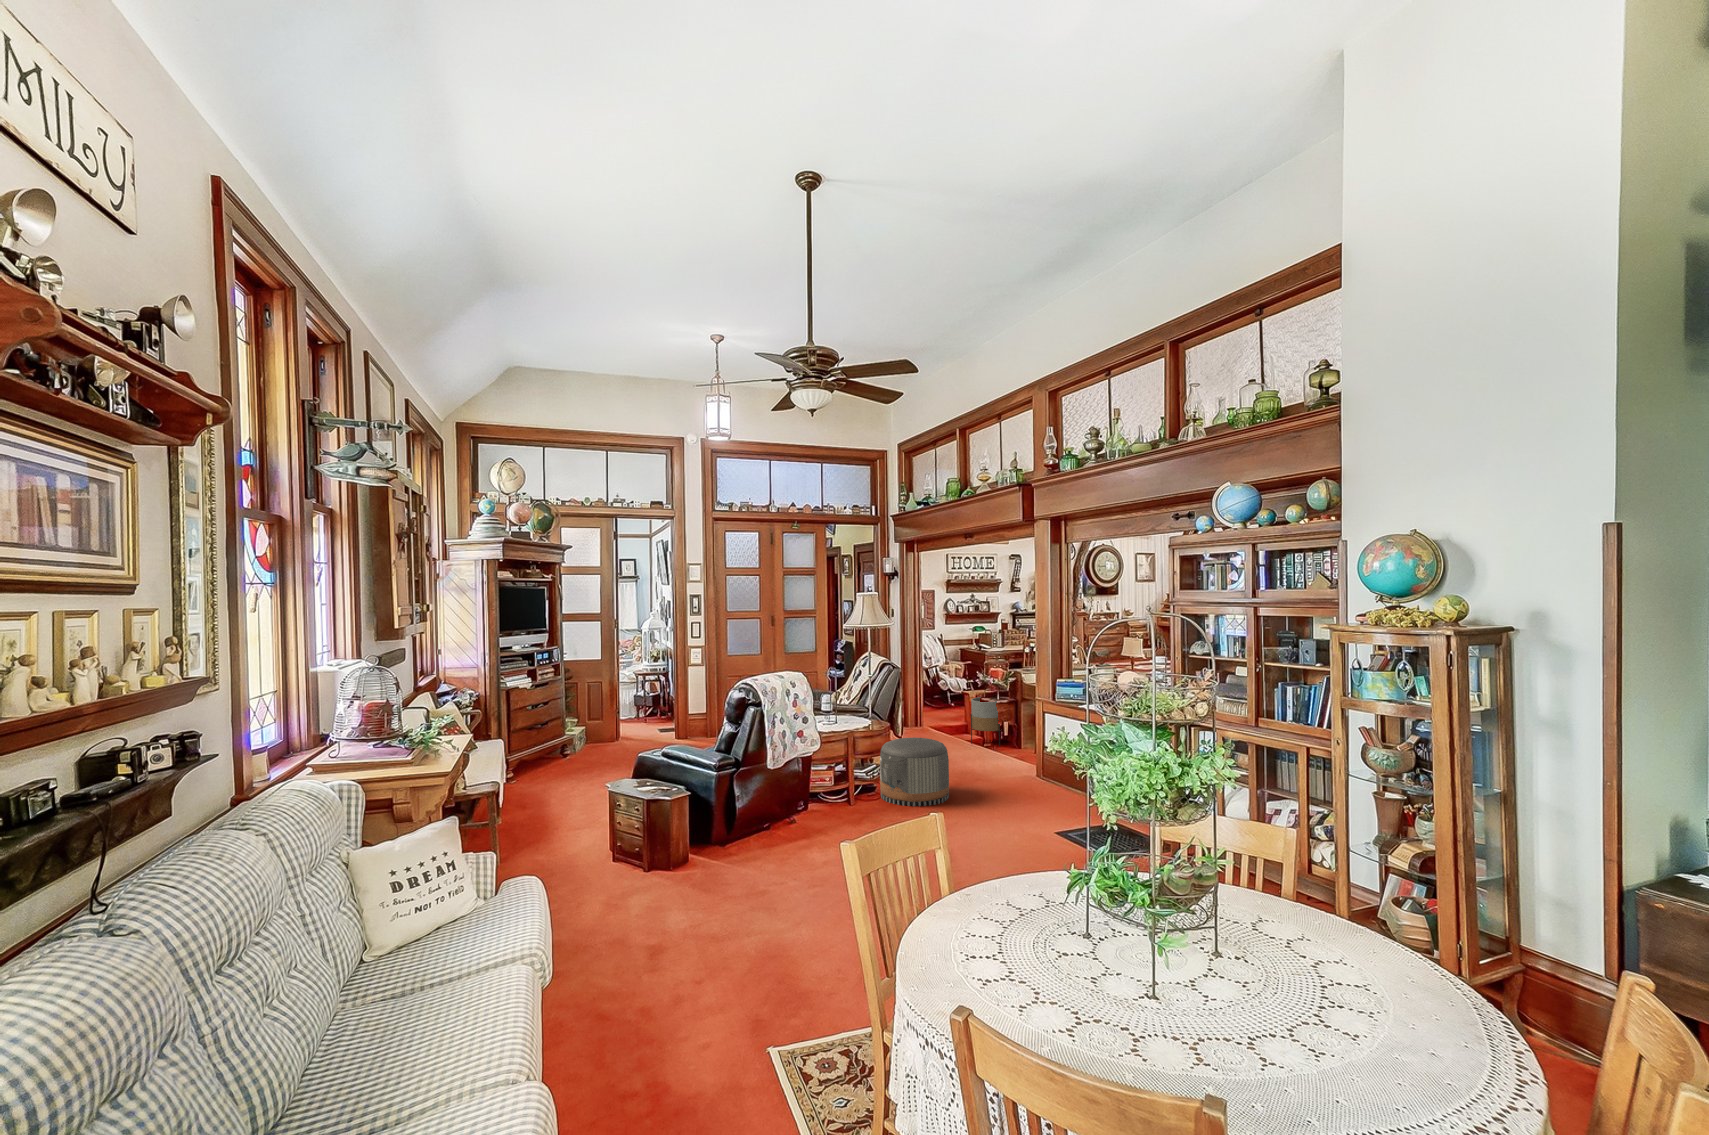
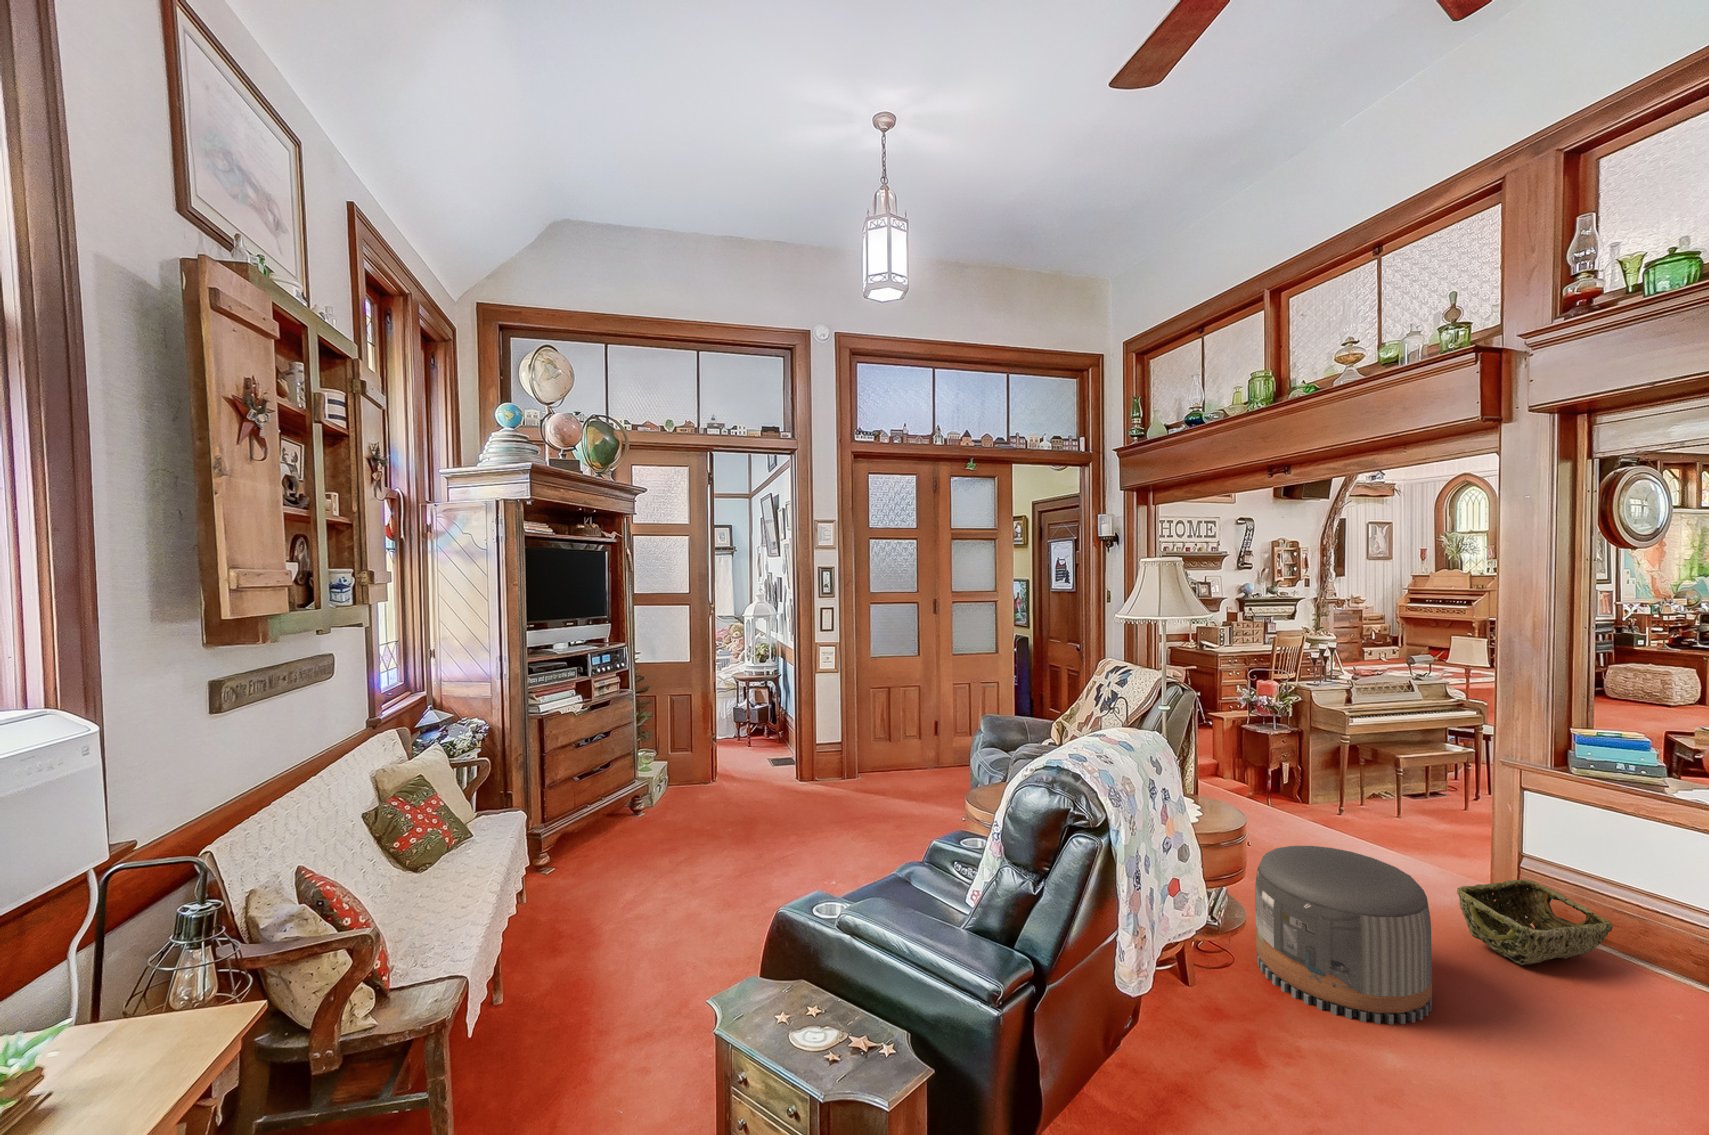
planter: present [971,697,1000,746] -> none [1281,733,1342,819]
woven basket: none [986,755,1048,790] -> present [1457,880,1613,965]

